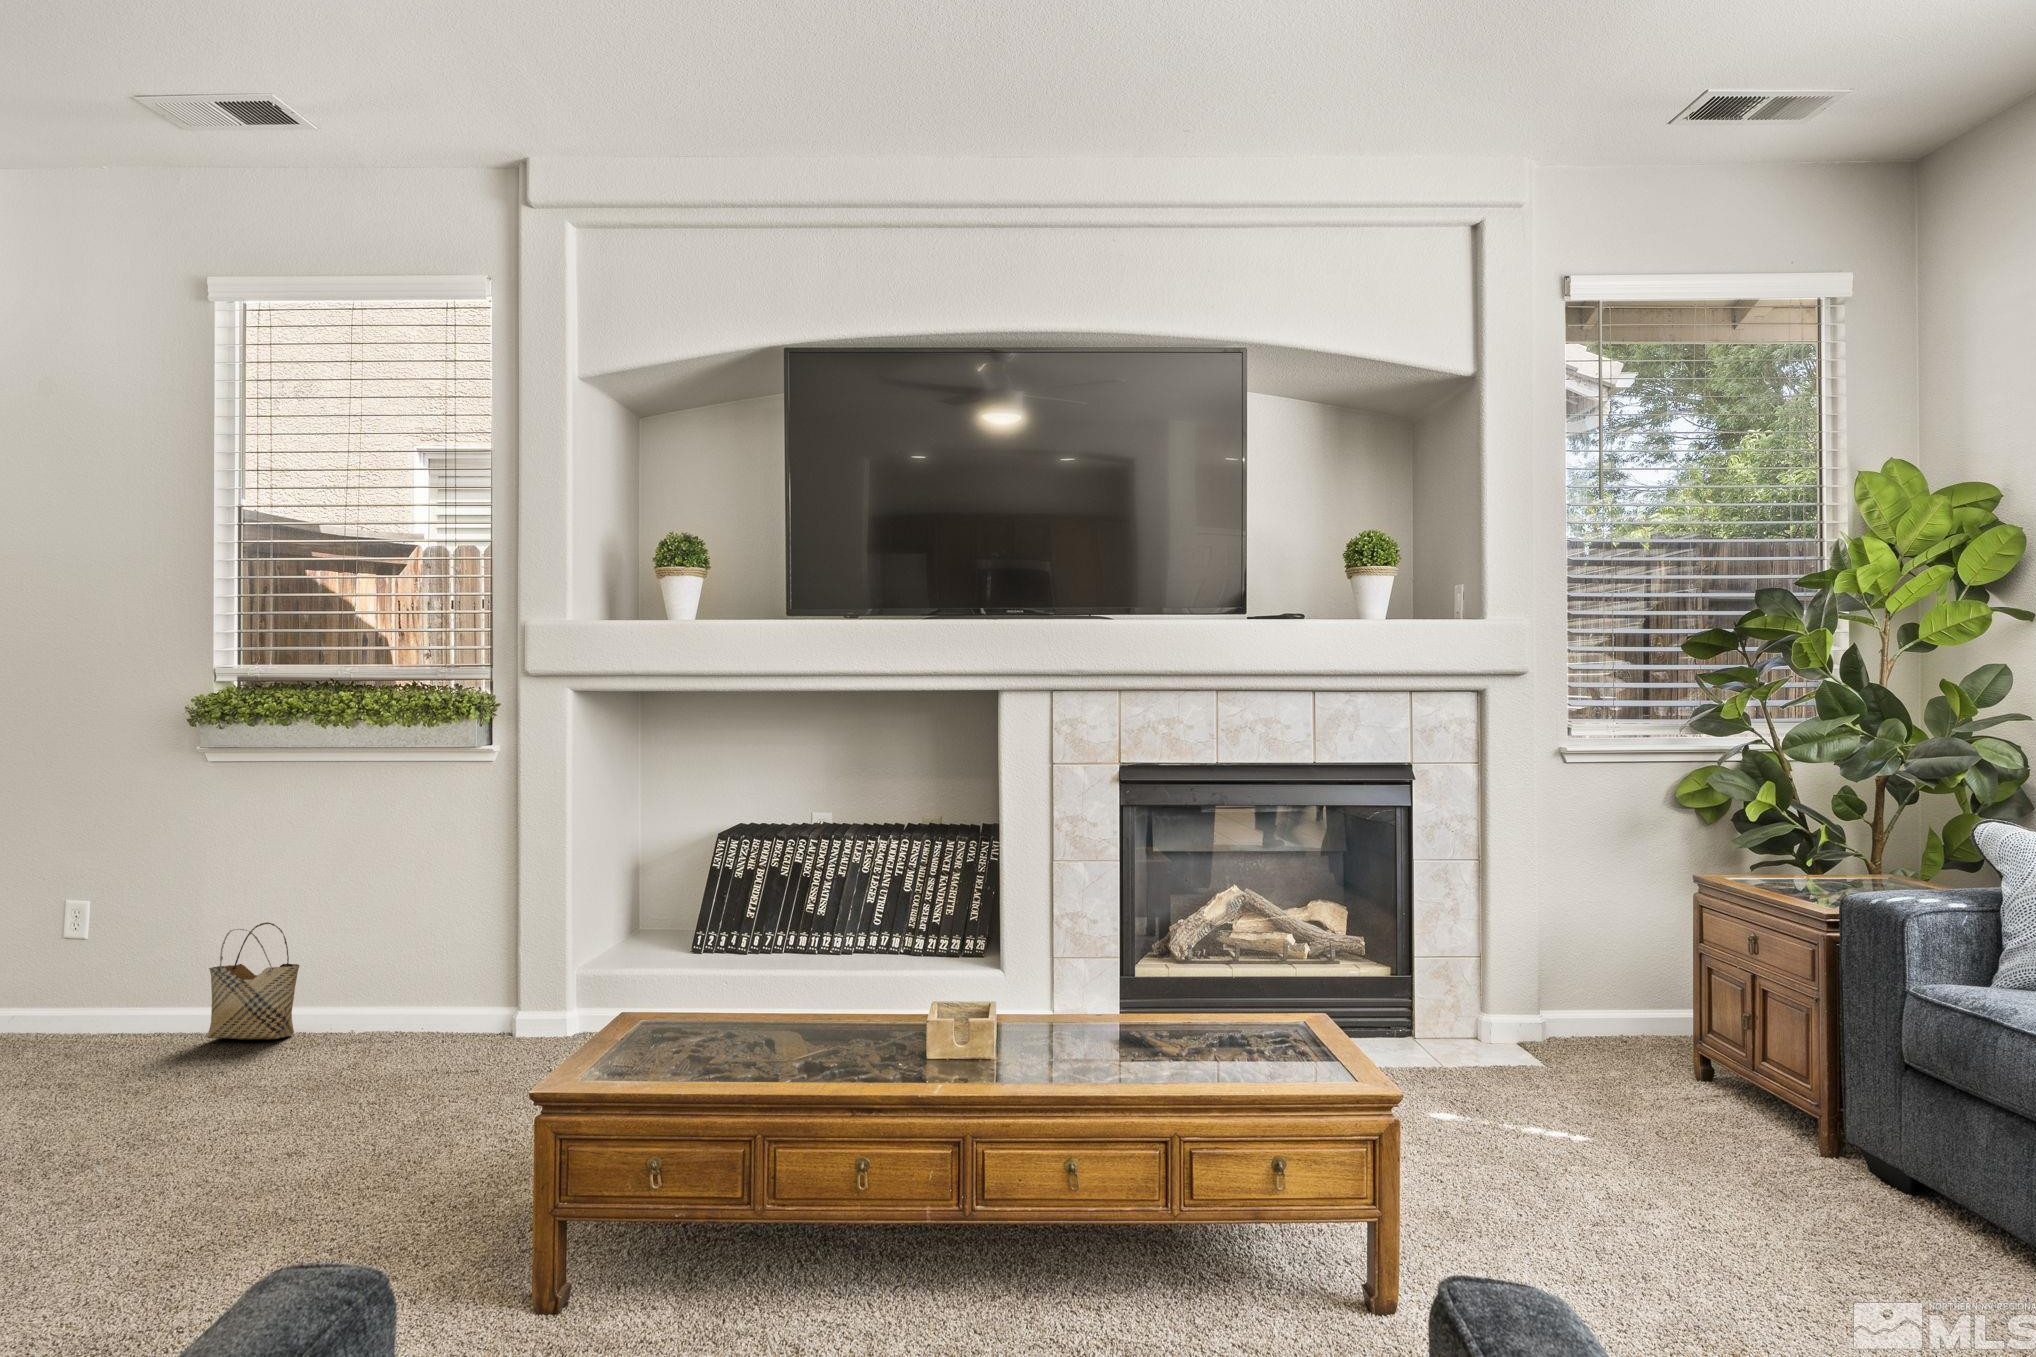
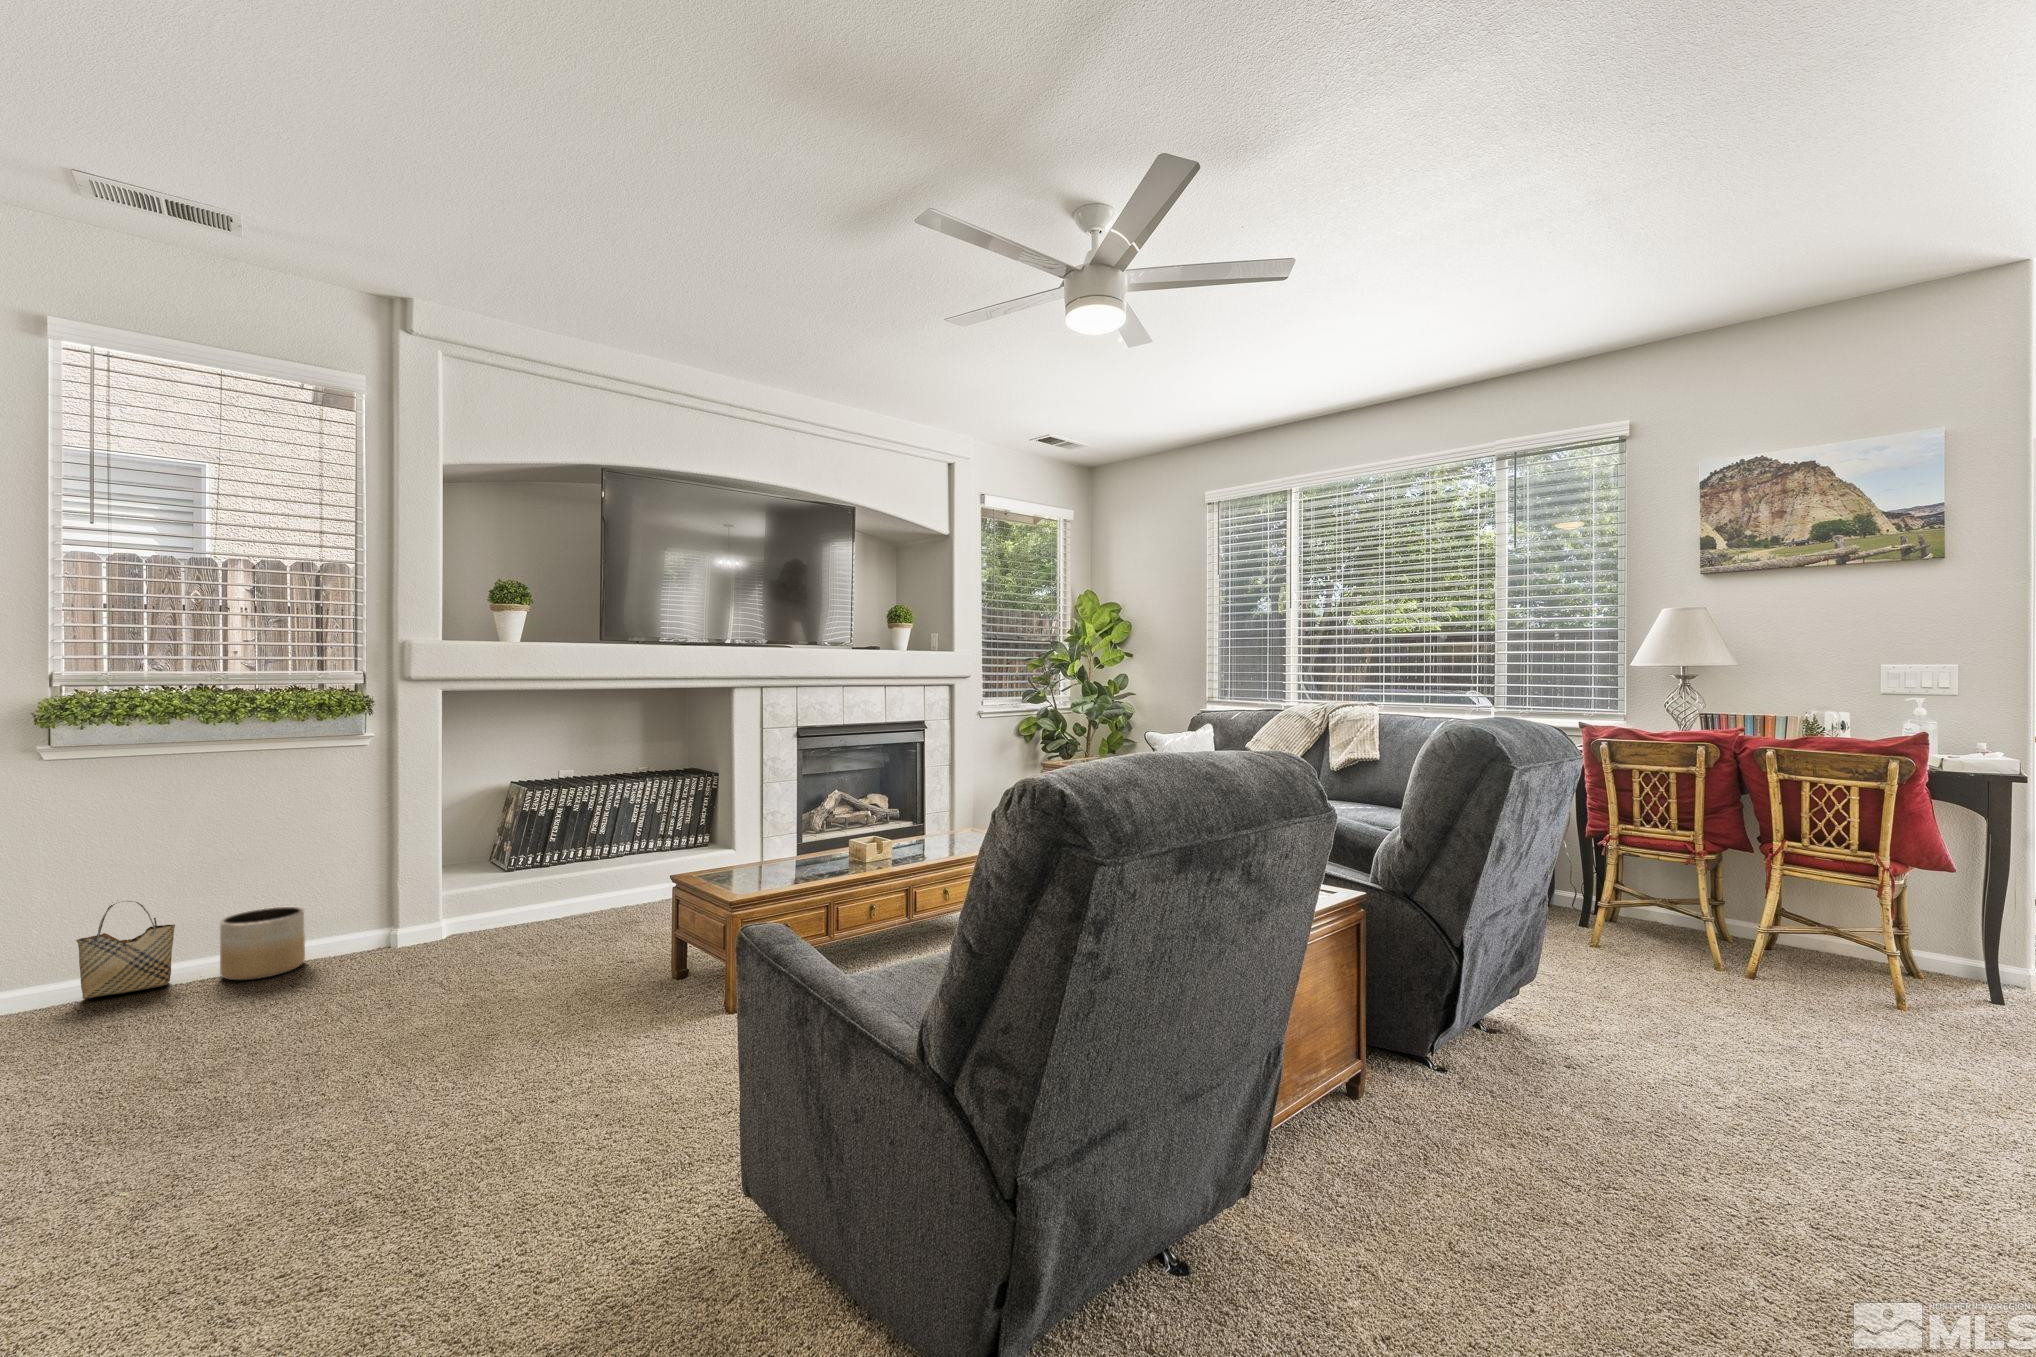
planter: none [319,961,412,1052] -> present [220,907,305,980]

